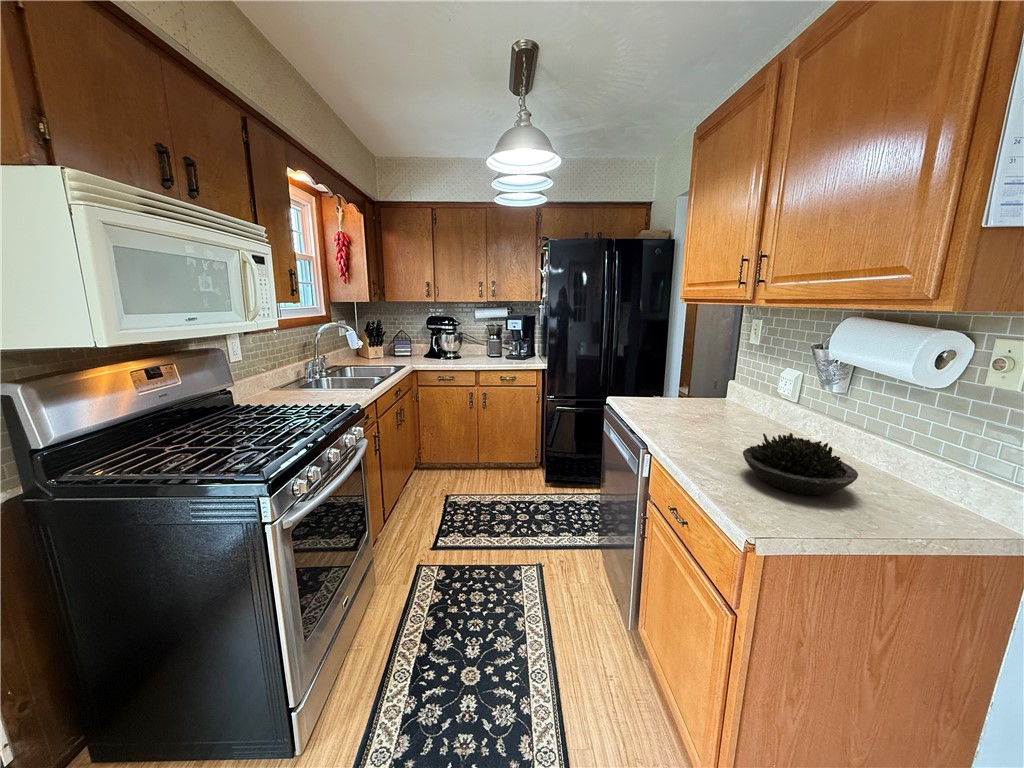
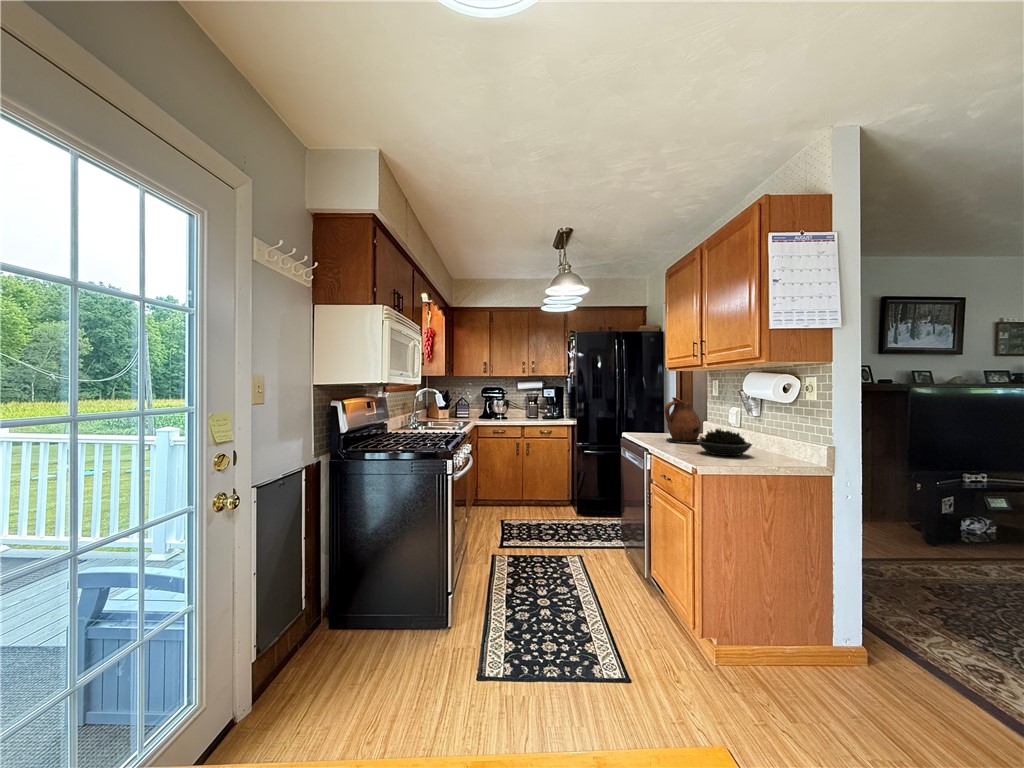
ceramic pitcher: none [674,355,740,439] -> present [665,397,701,444]

